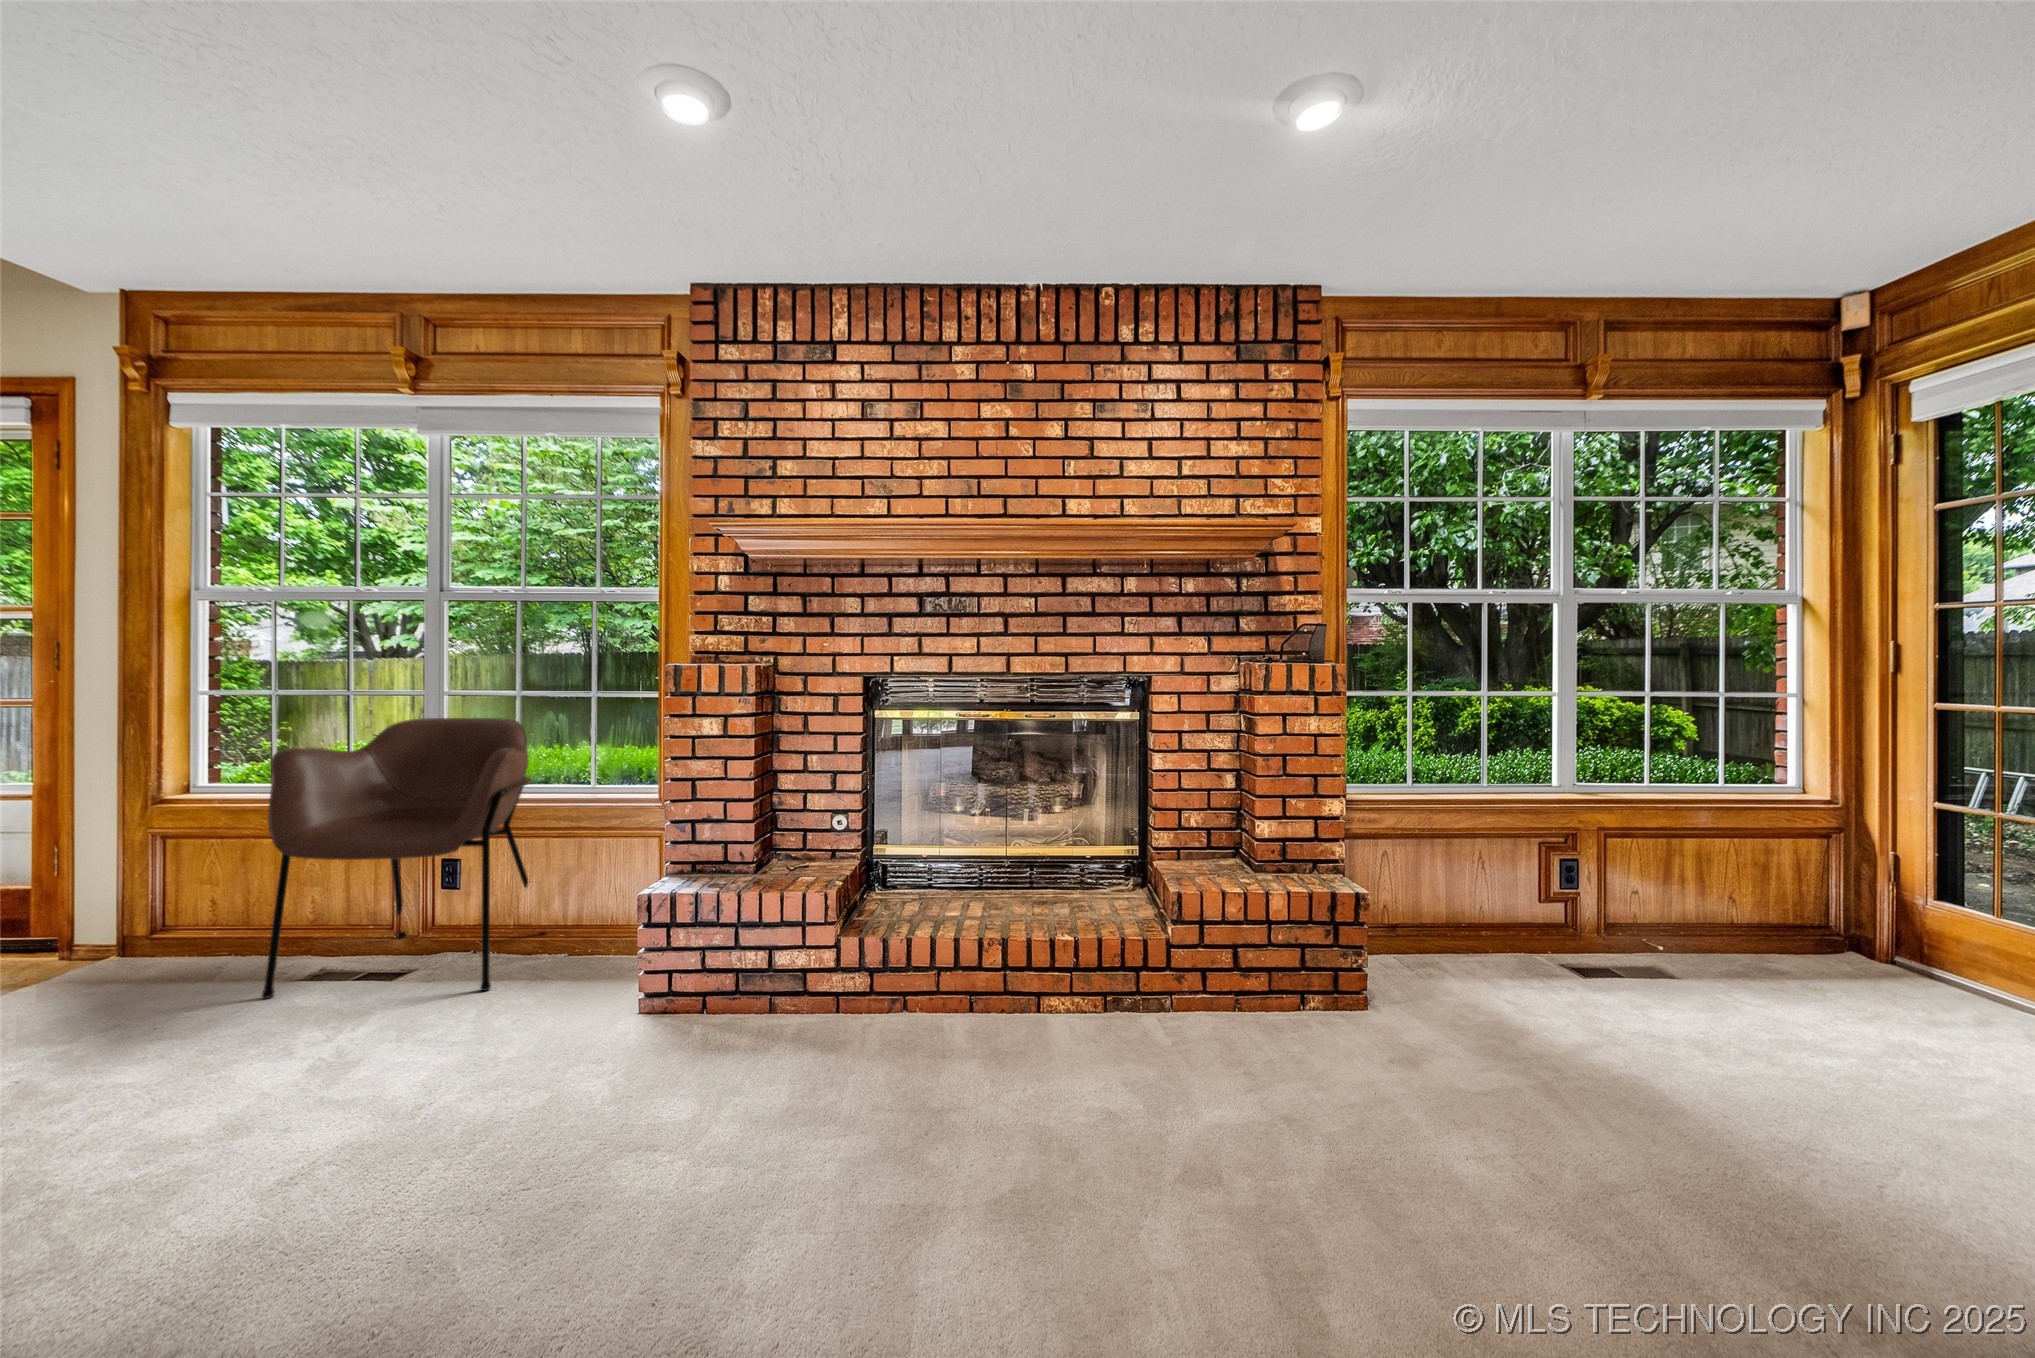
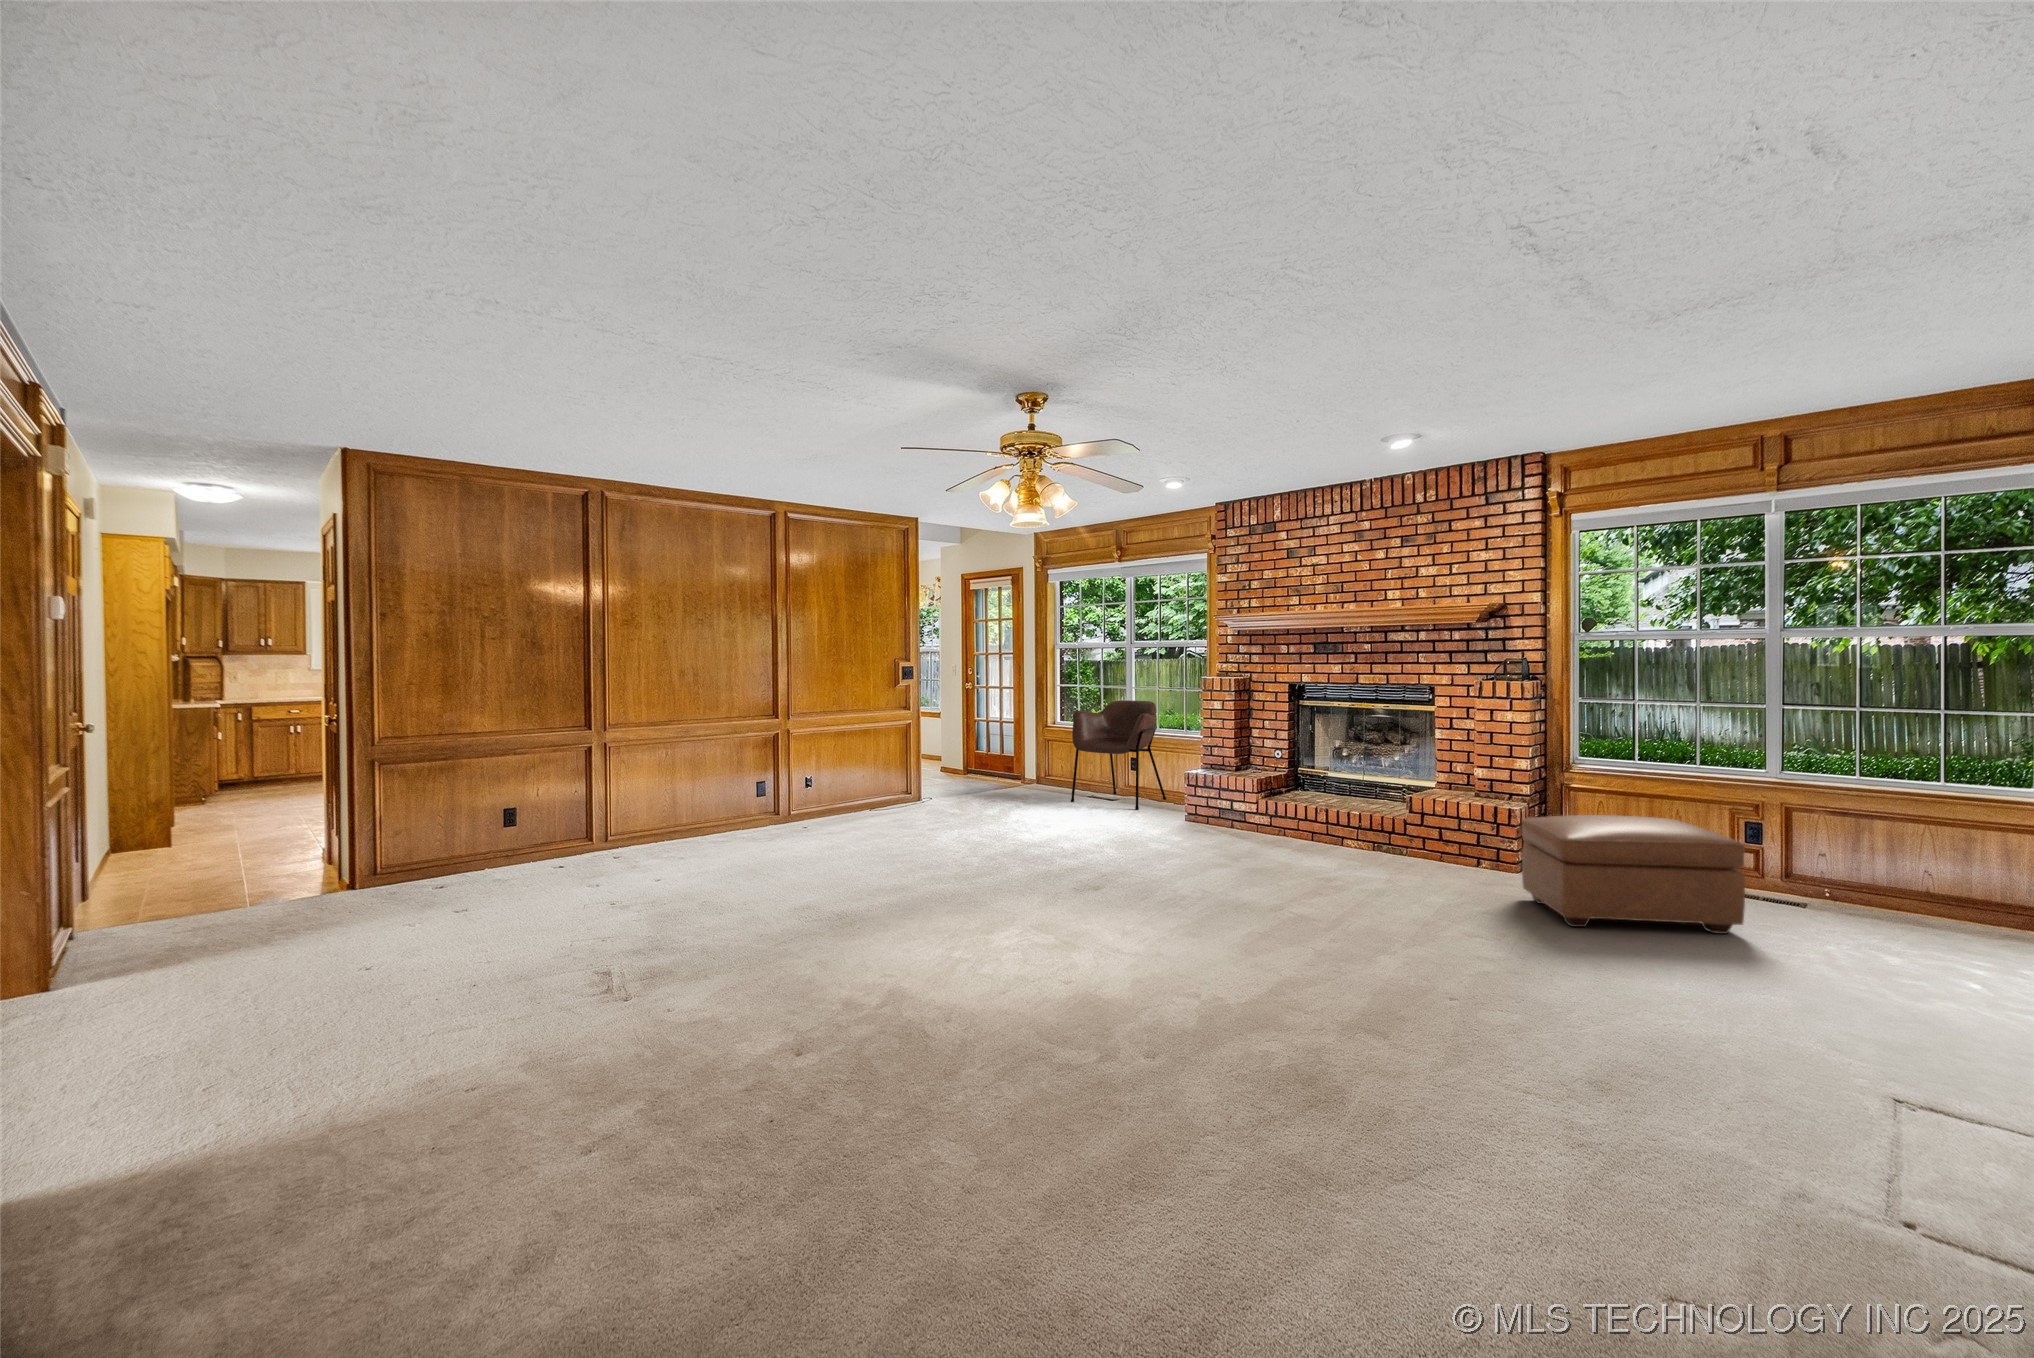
ottoman: none [1557,900,1939,1221] -> present [1522,815,1745,934]

